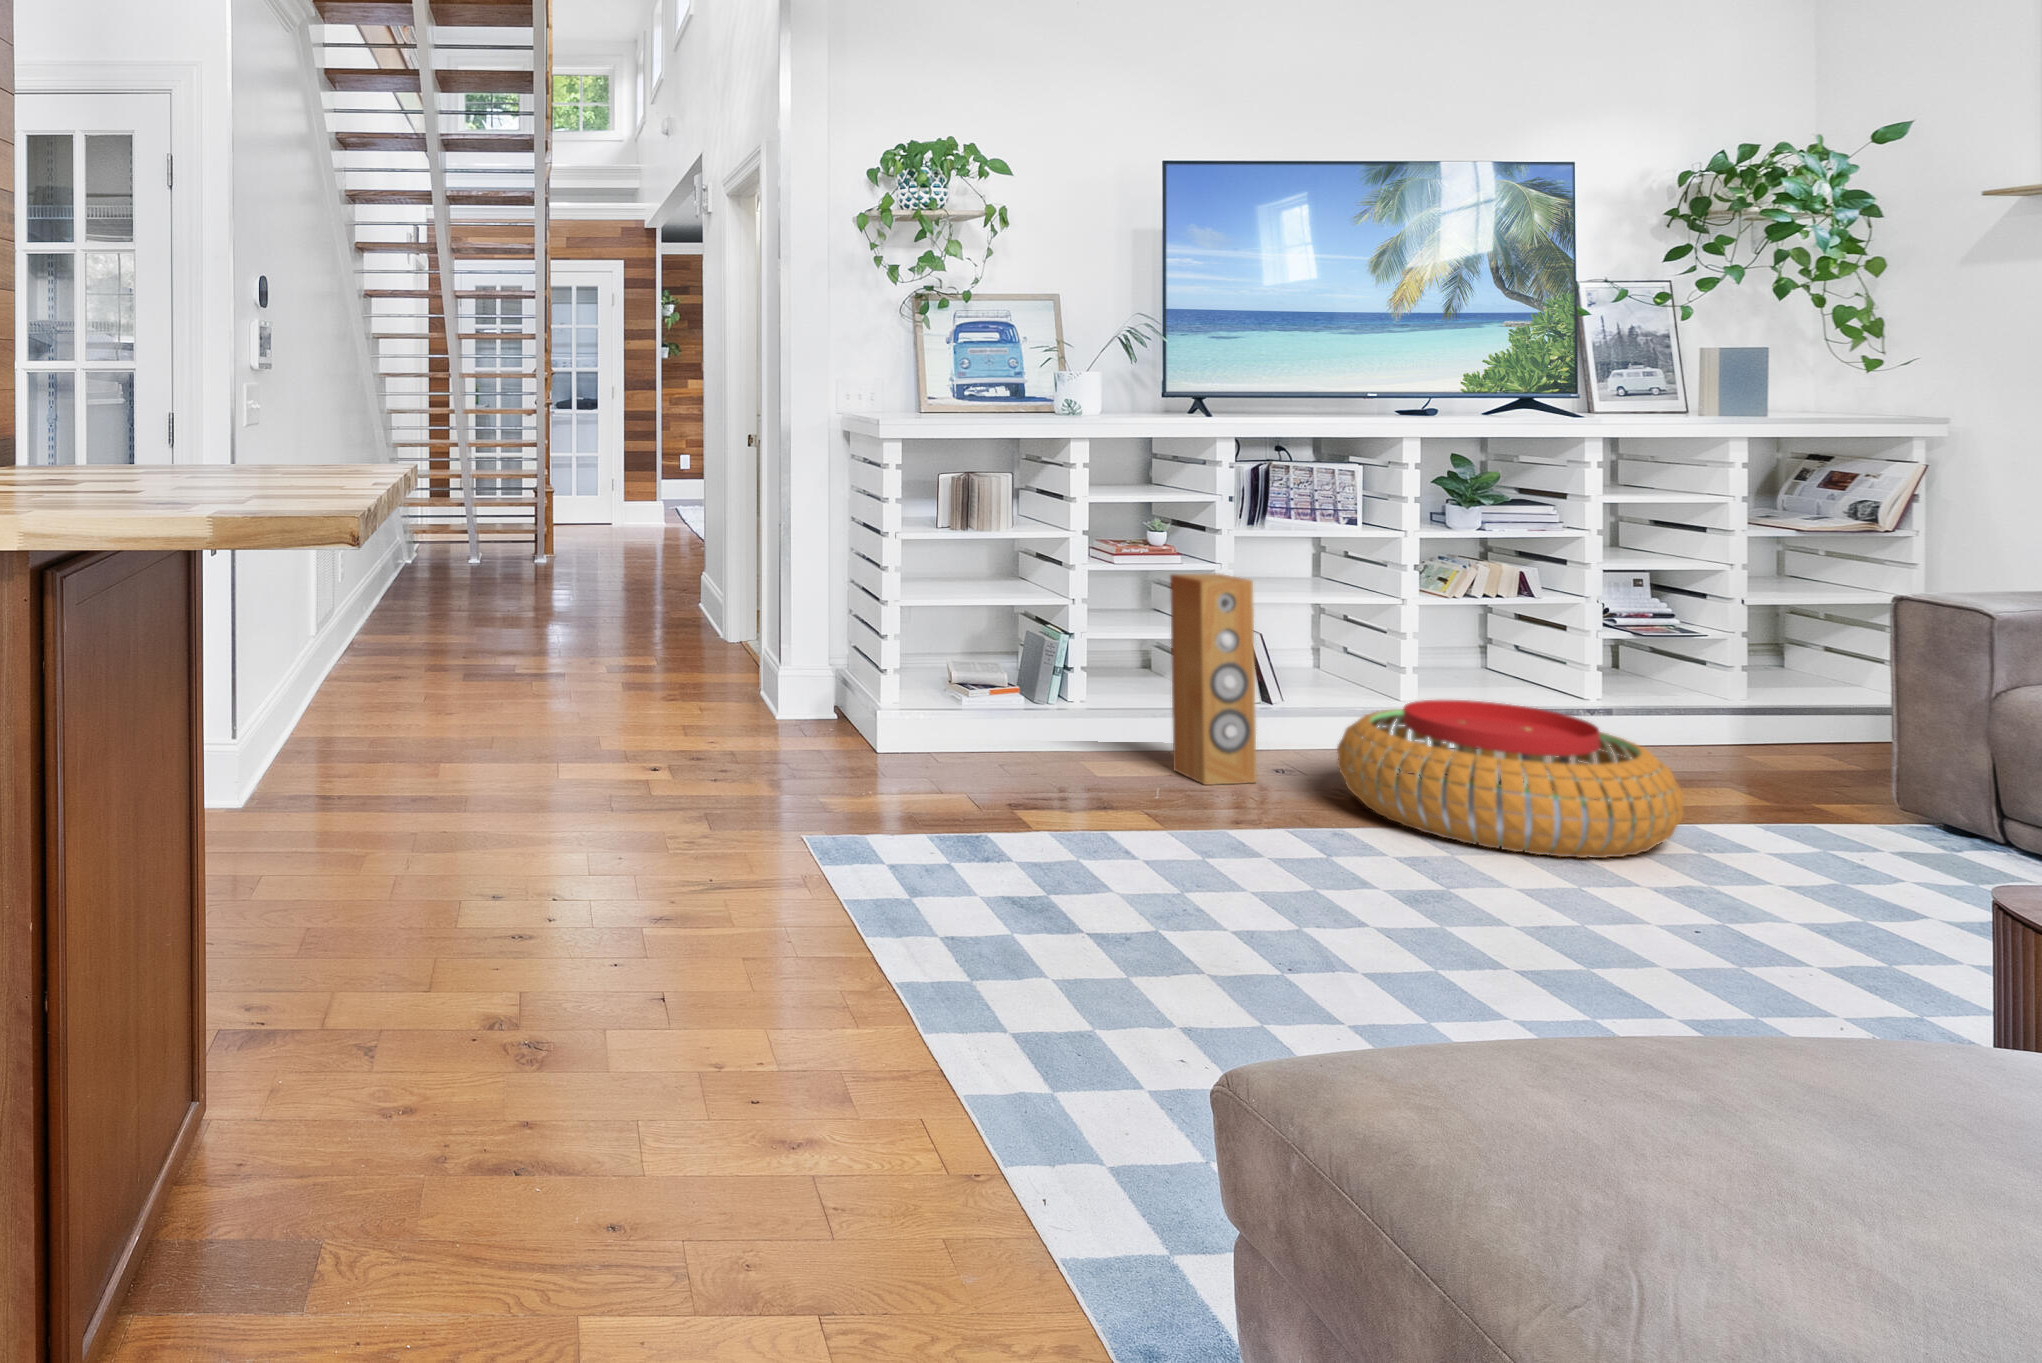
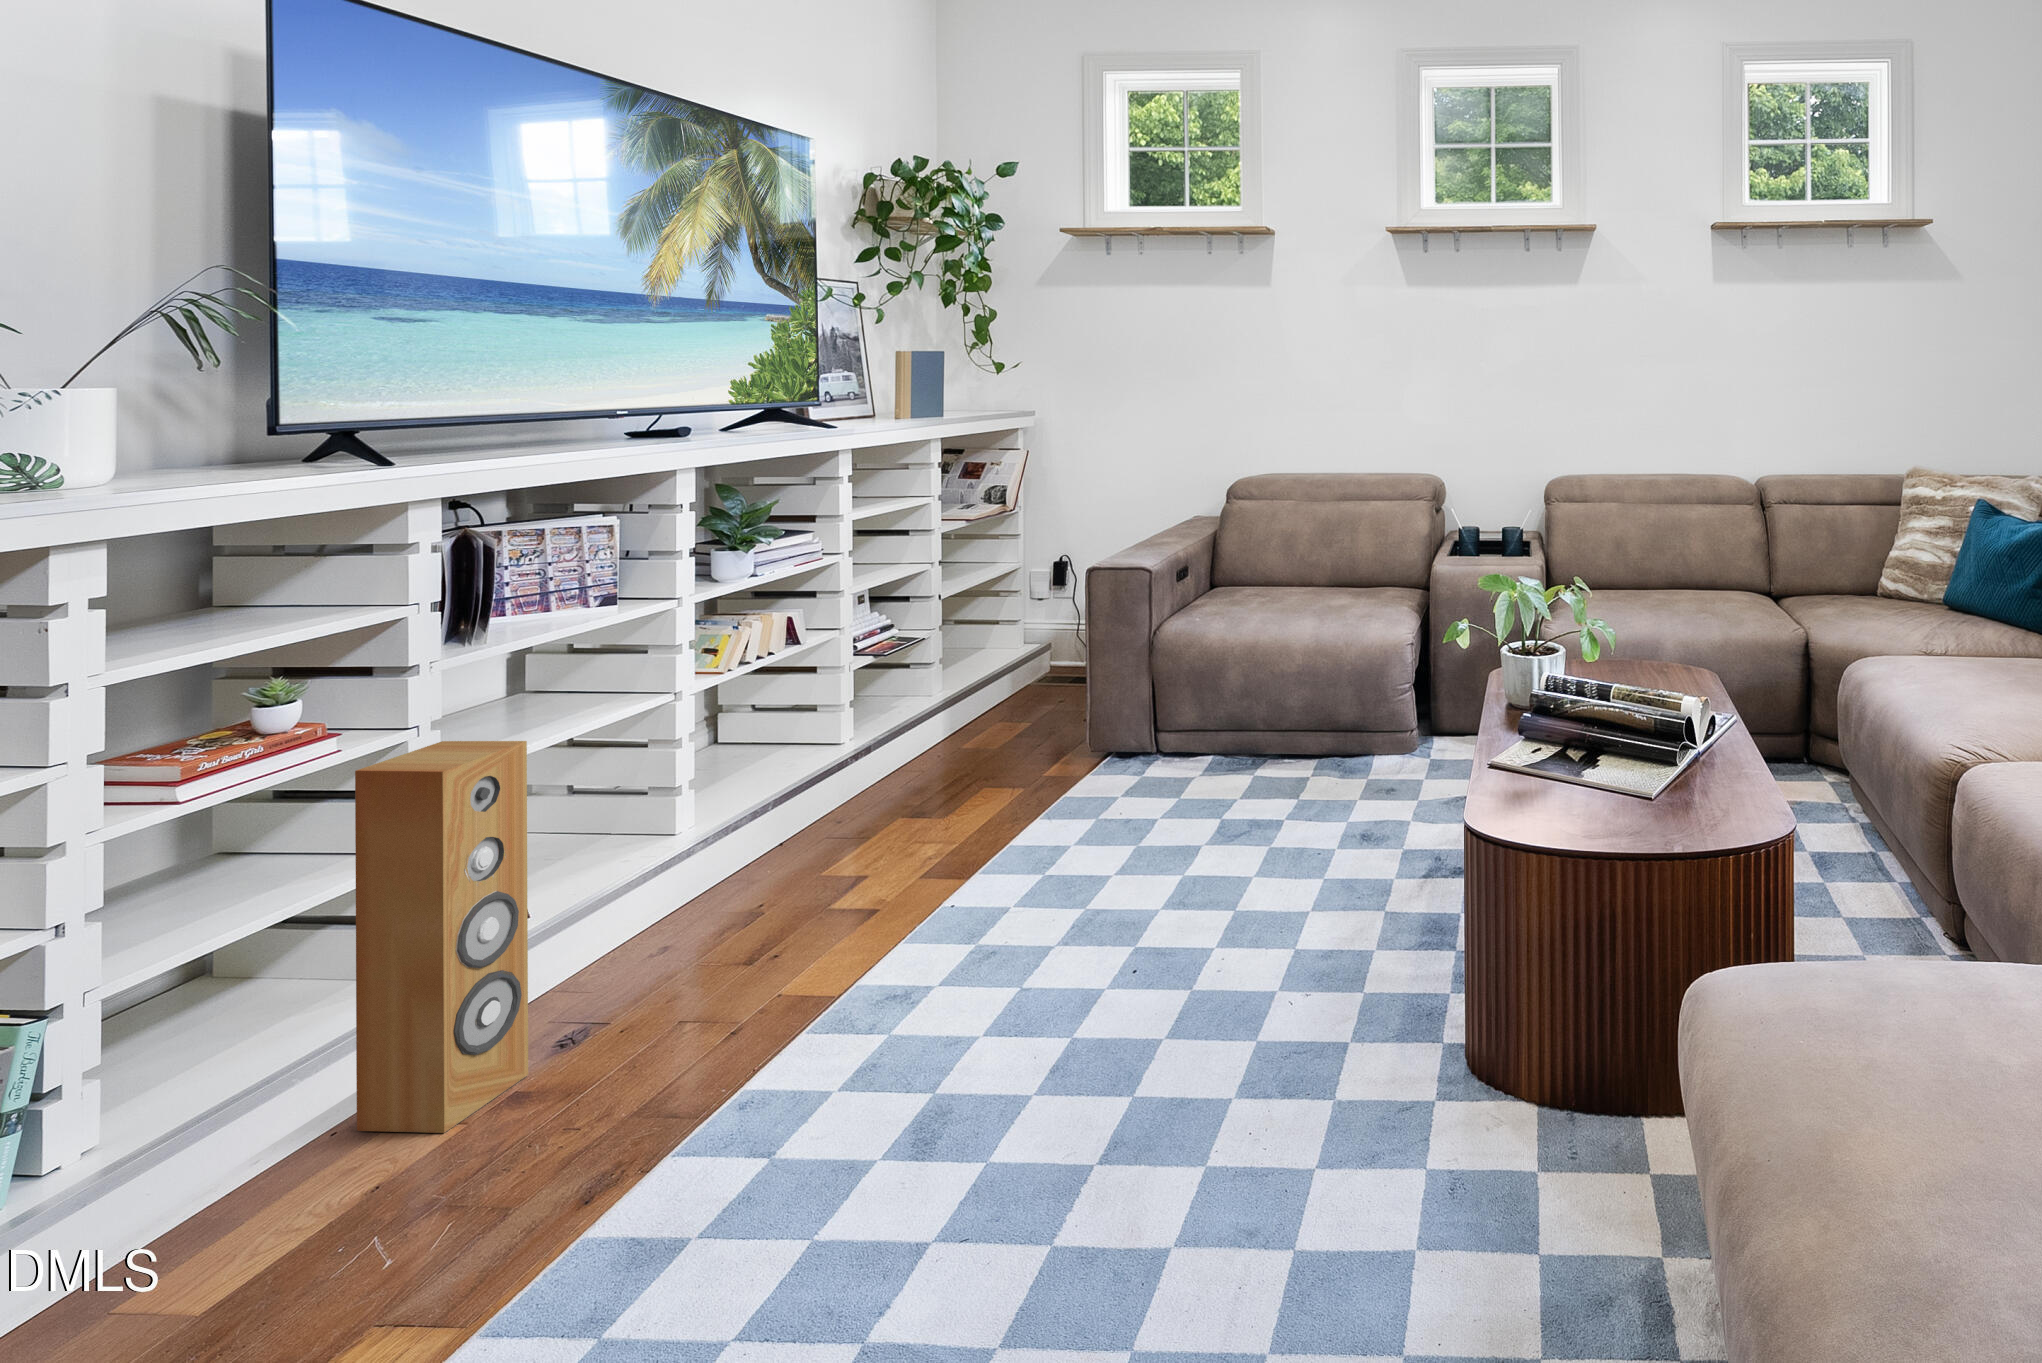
pouf: present [1337,700,1684,858] -> none [662,798,1061,1041]

